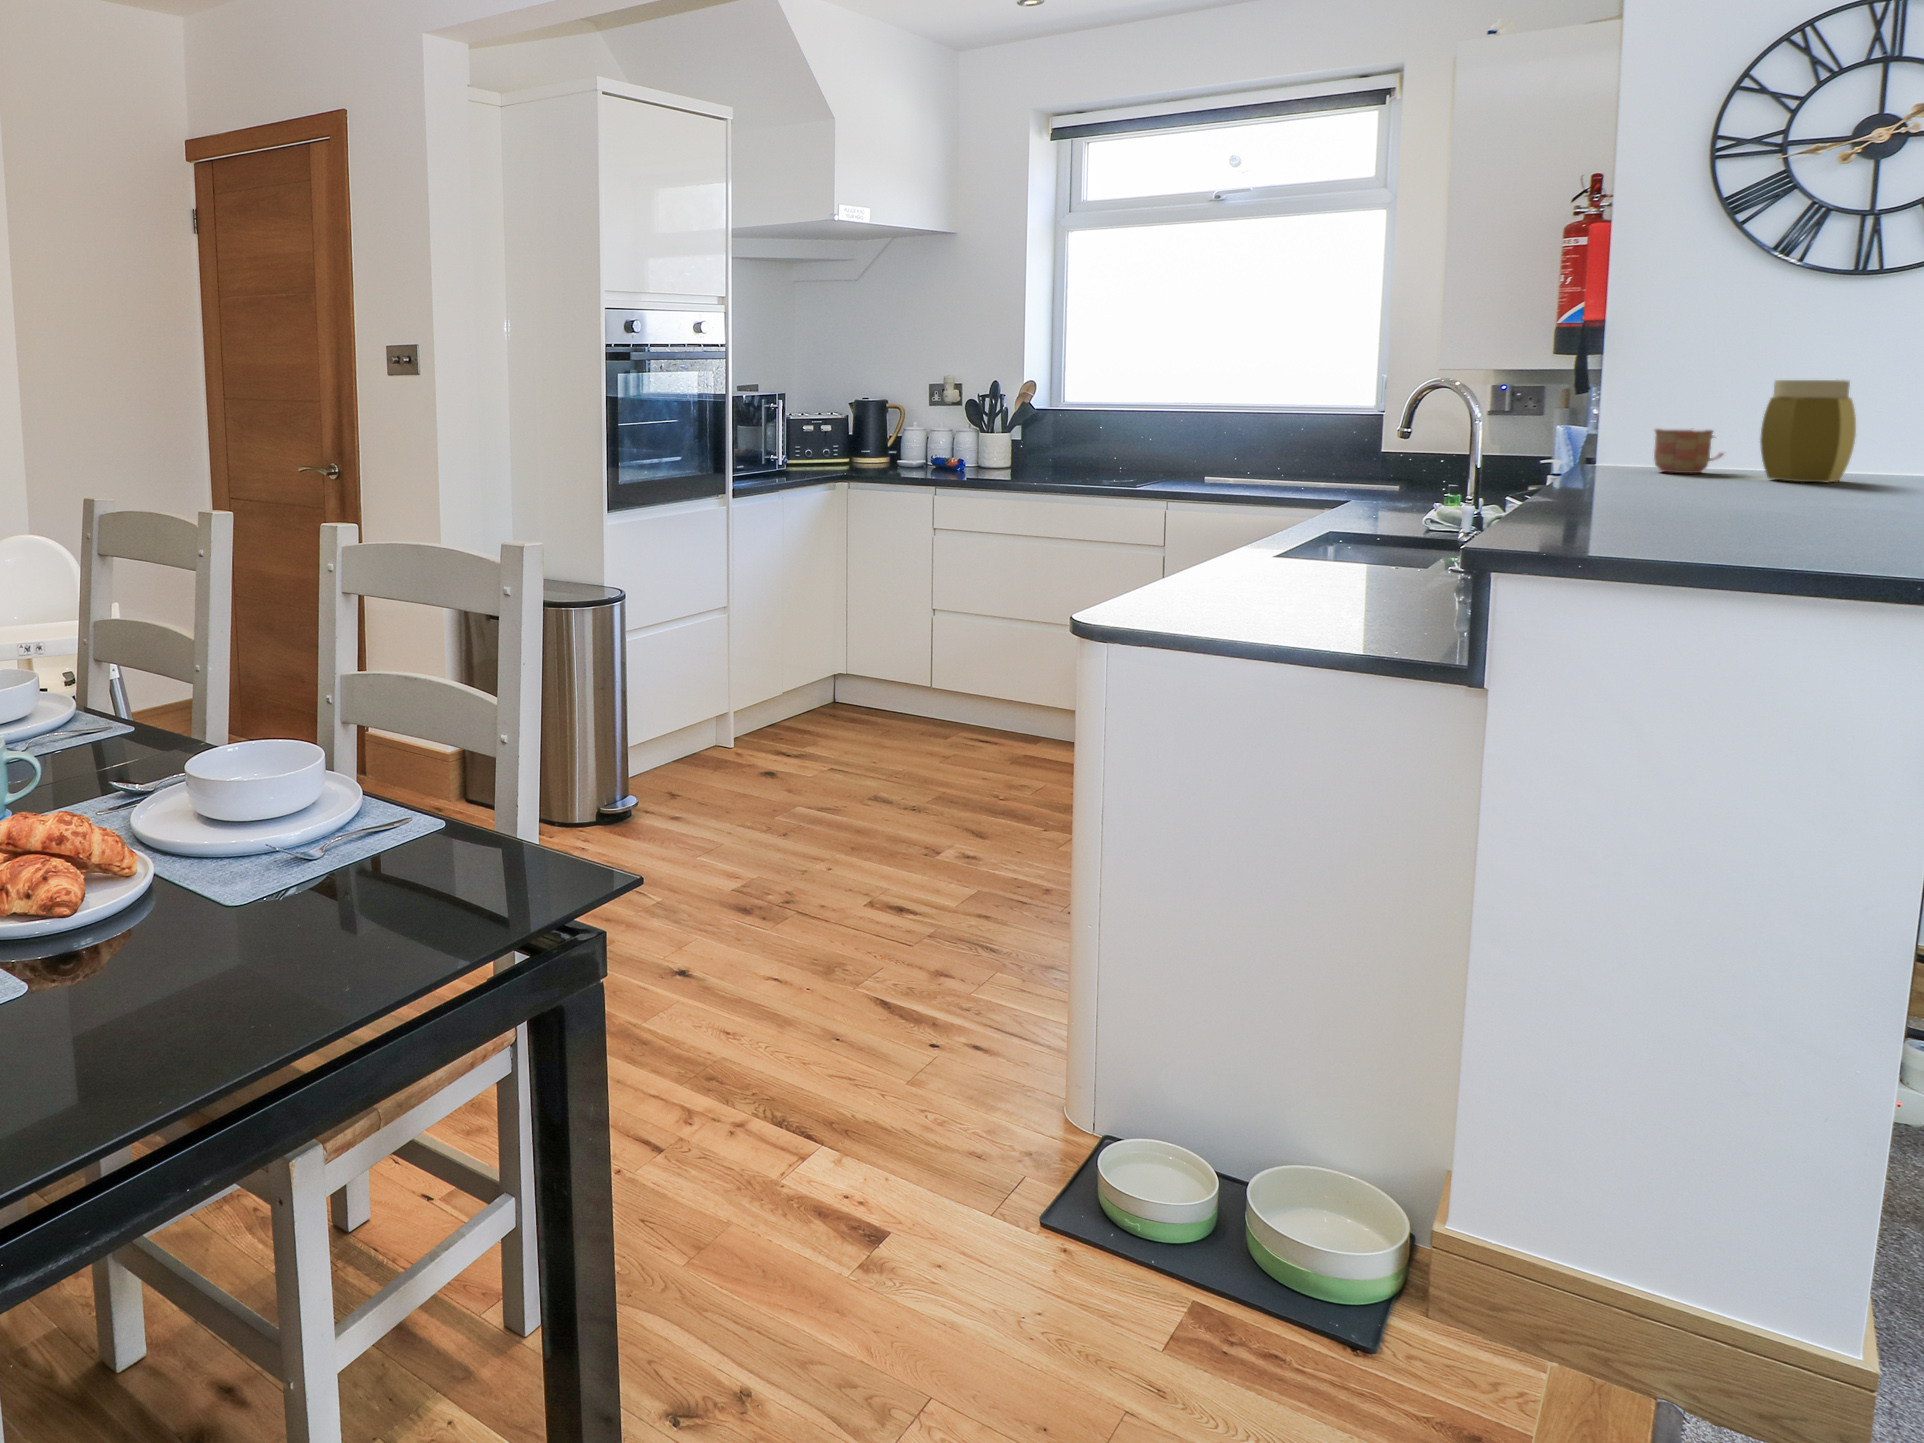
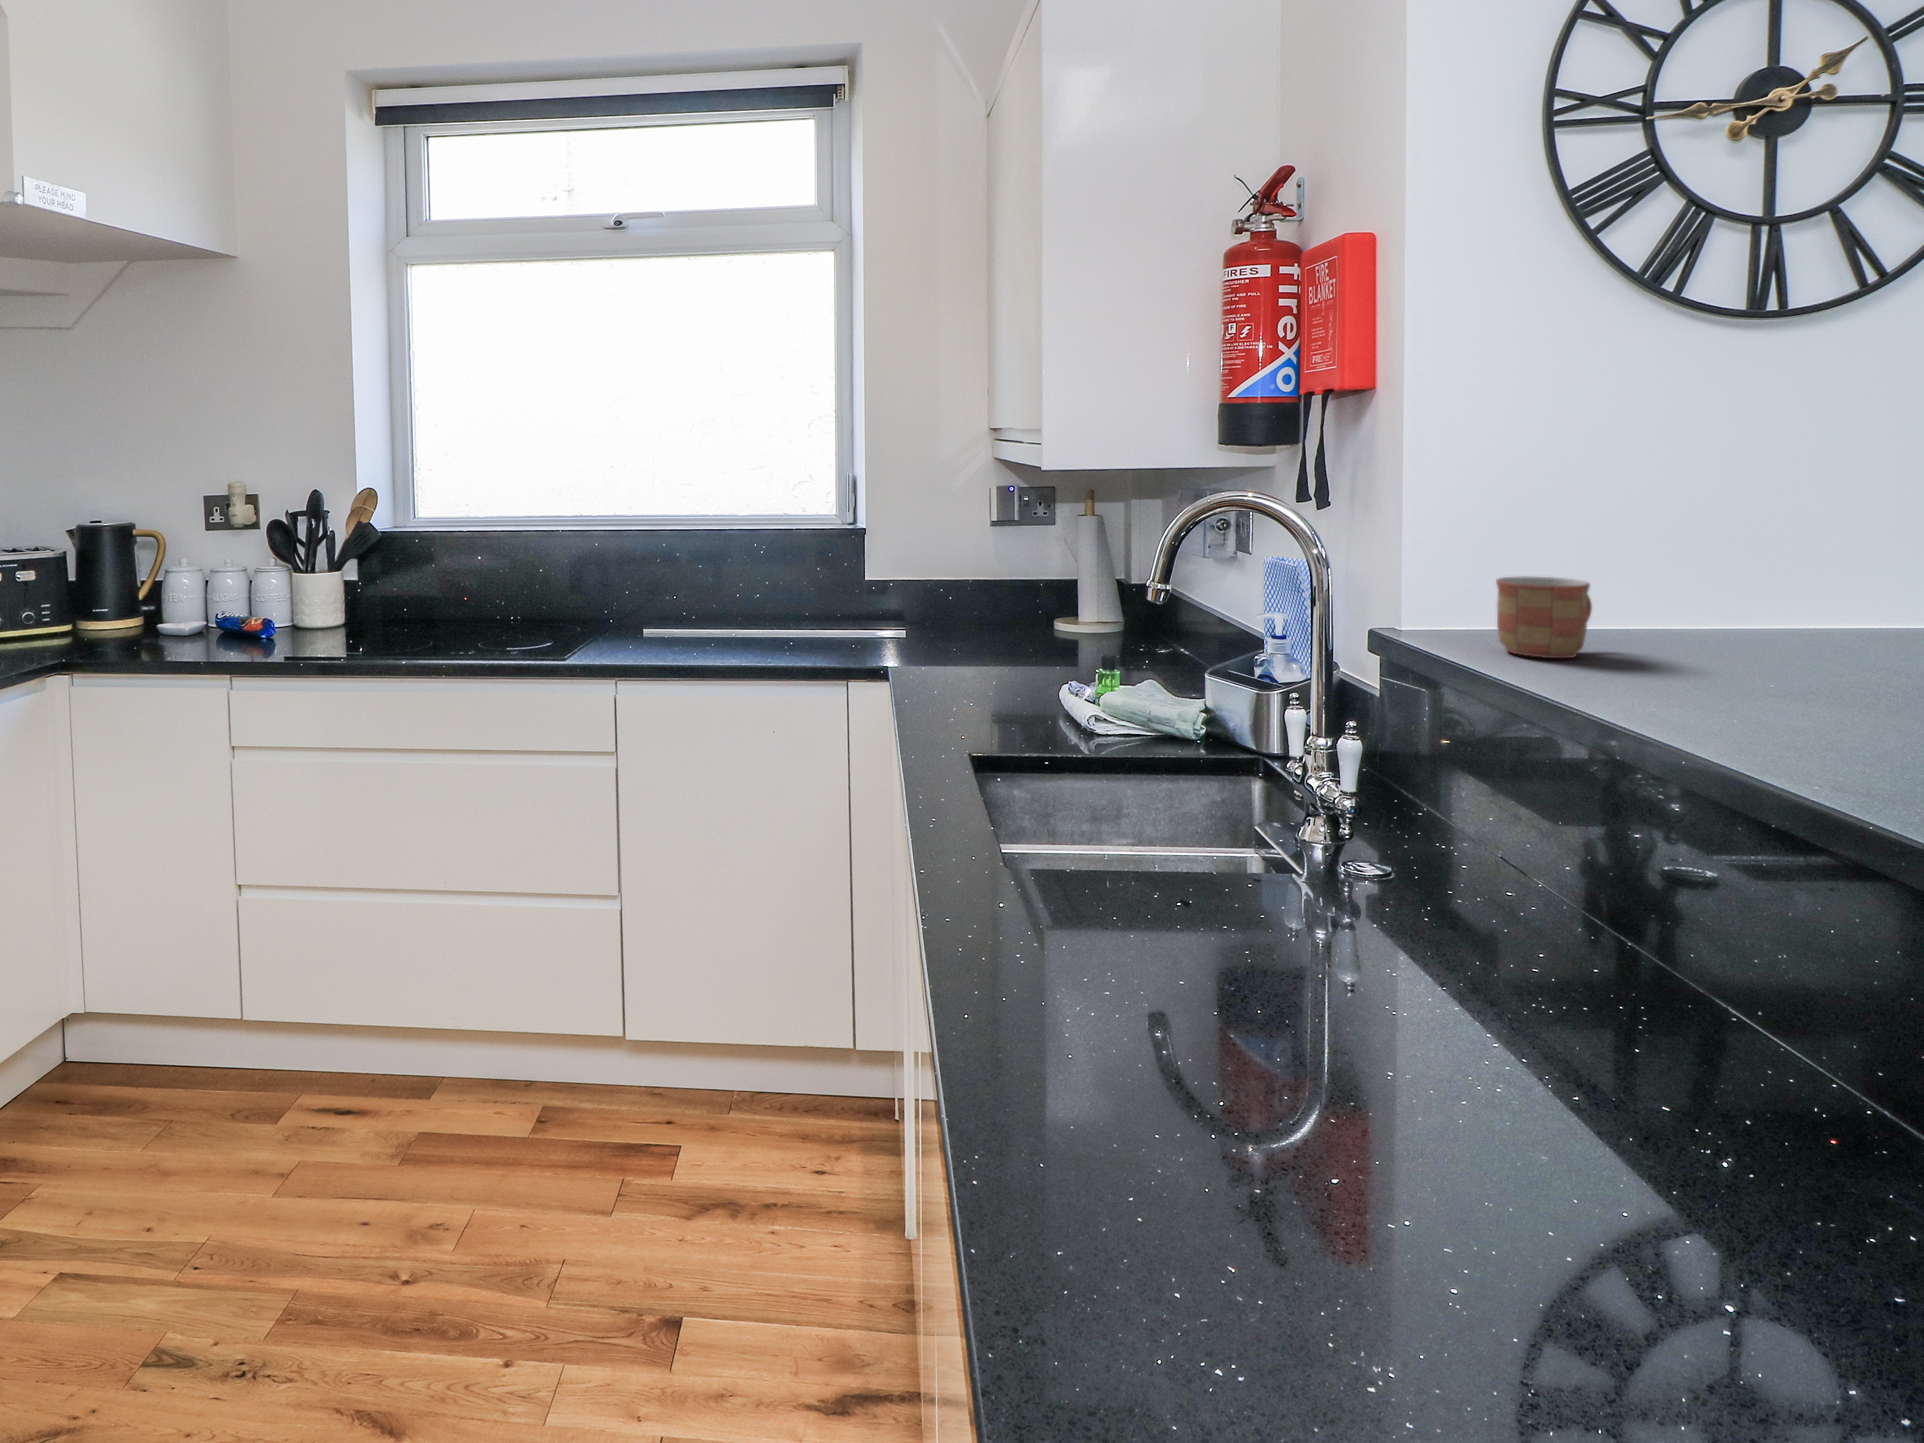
jar: present [1760,380,1856,482] -> none [1702,497,1858,678]

